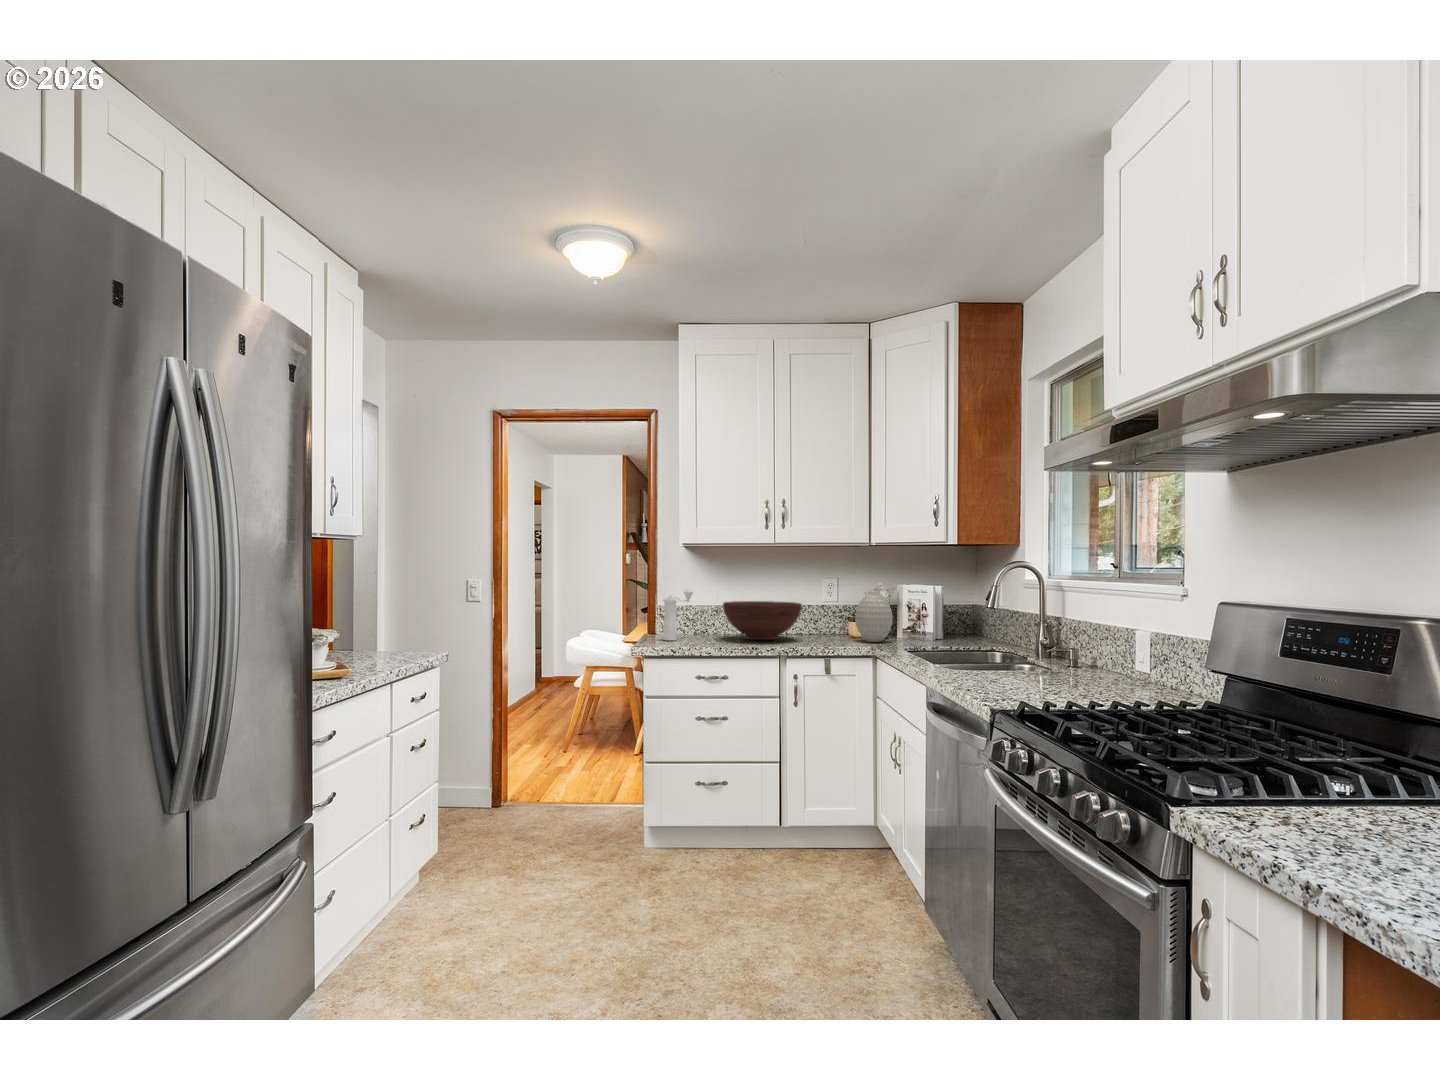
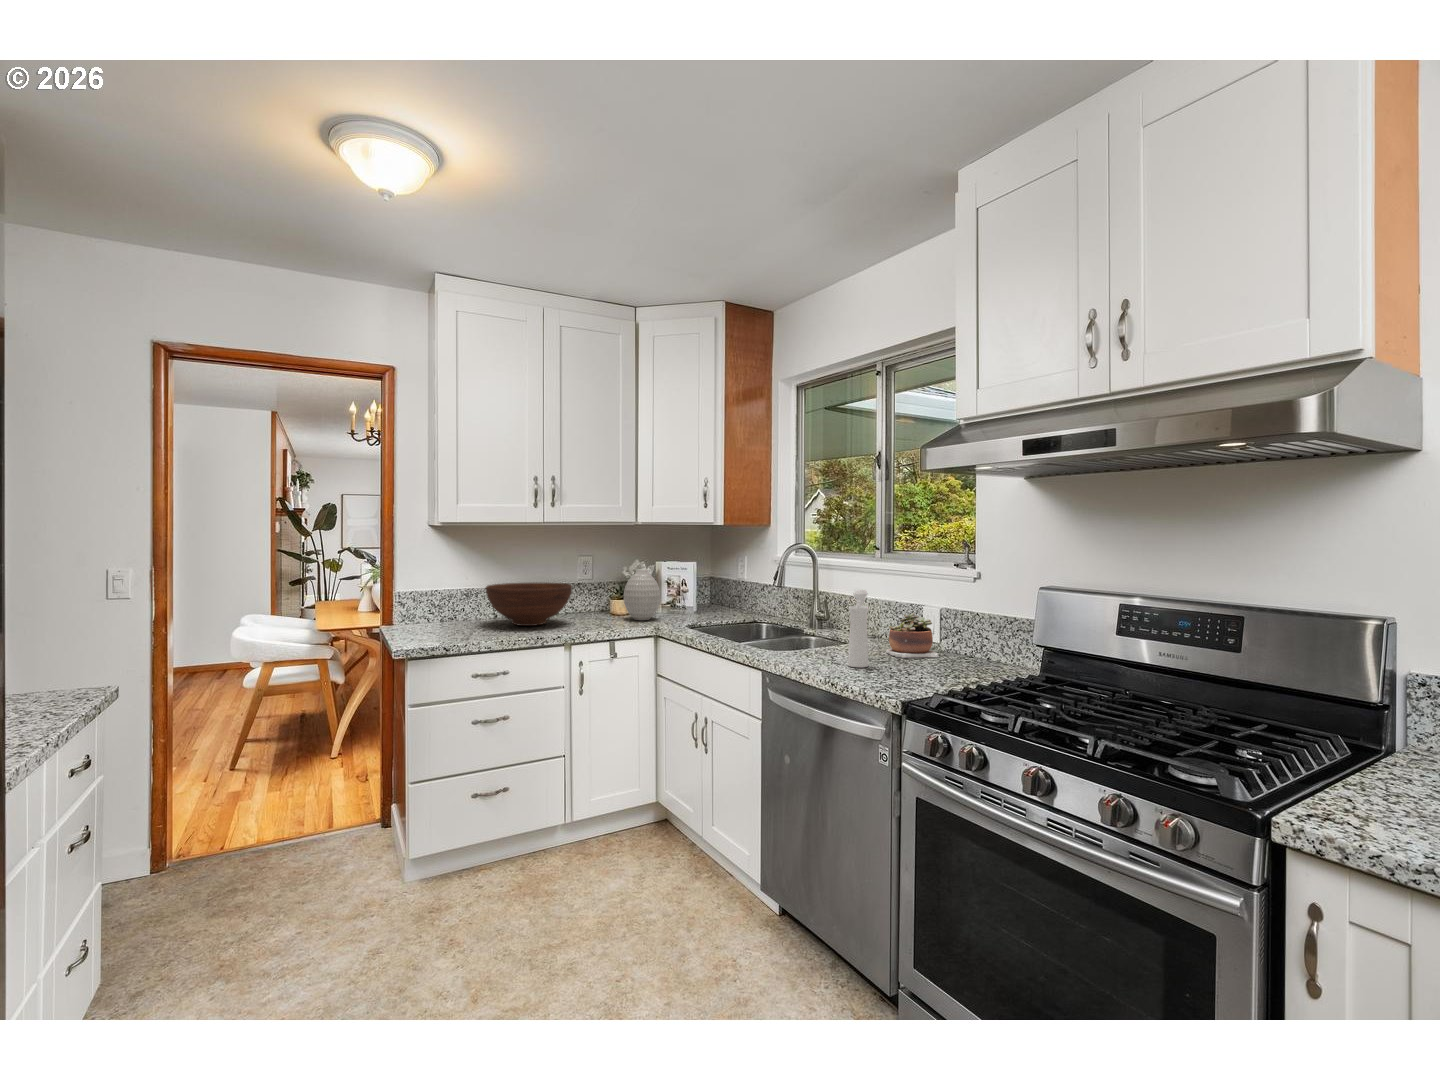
pepper mill: present [663,589,693,640] -> present [848,589,869,667]
succulent plant: none [1076,636,1132,684] -> present [886,613,939,658]

